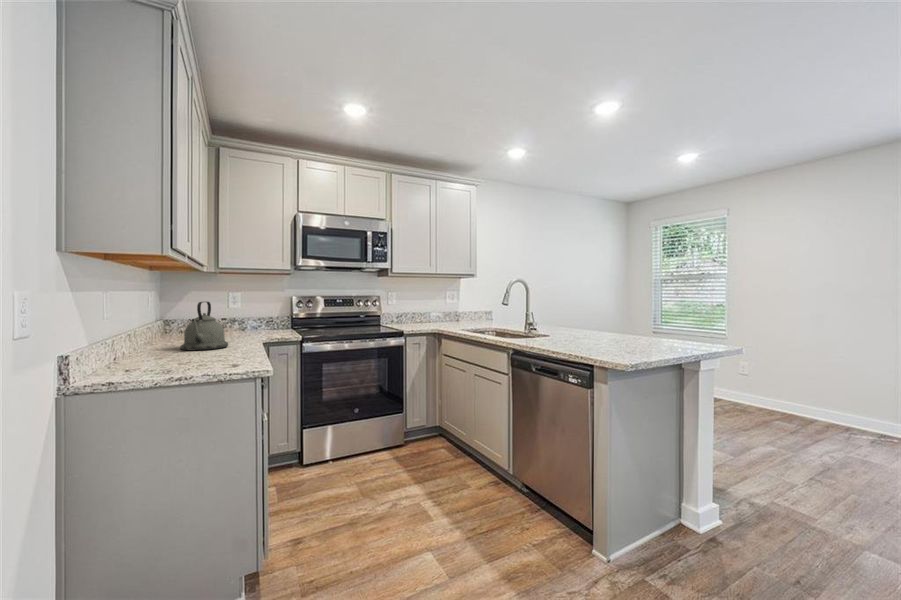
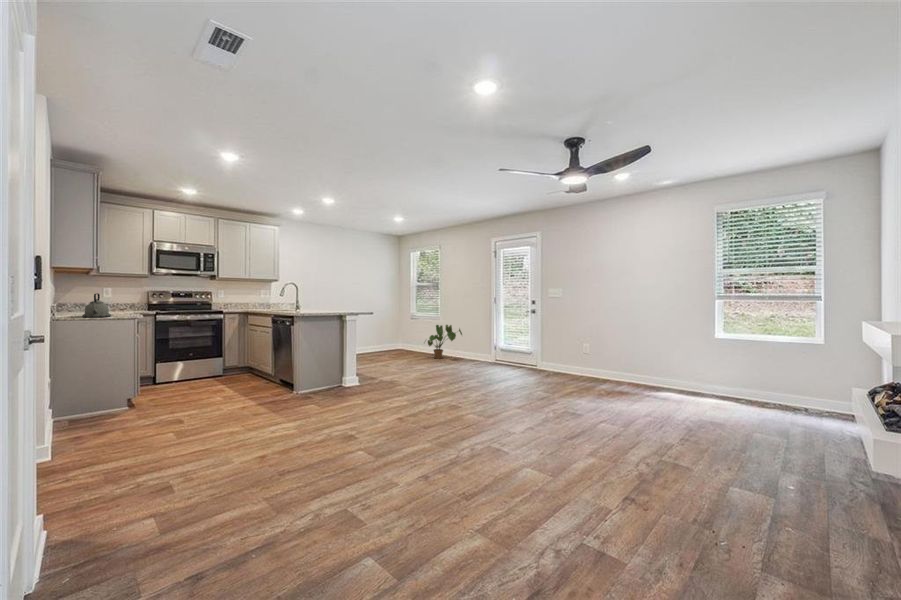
house plant: none [743,353,841,425] -> present [428,325,462,359]

